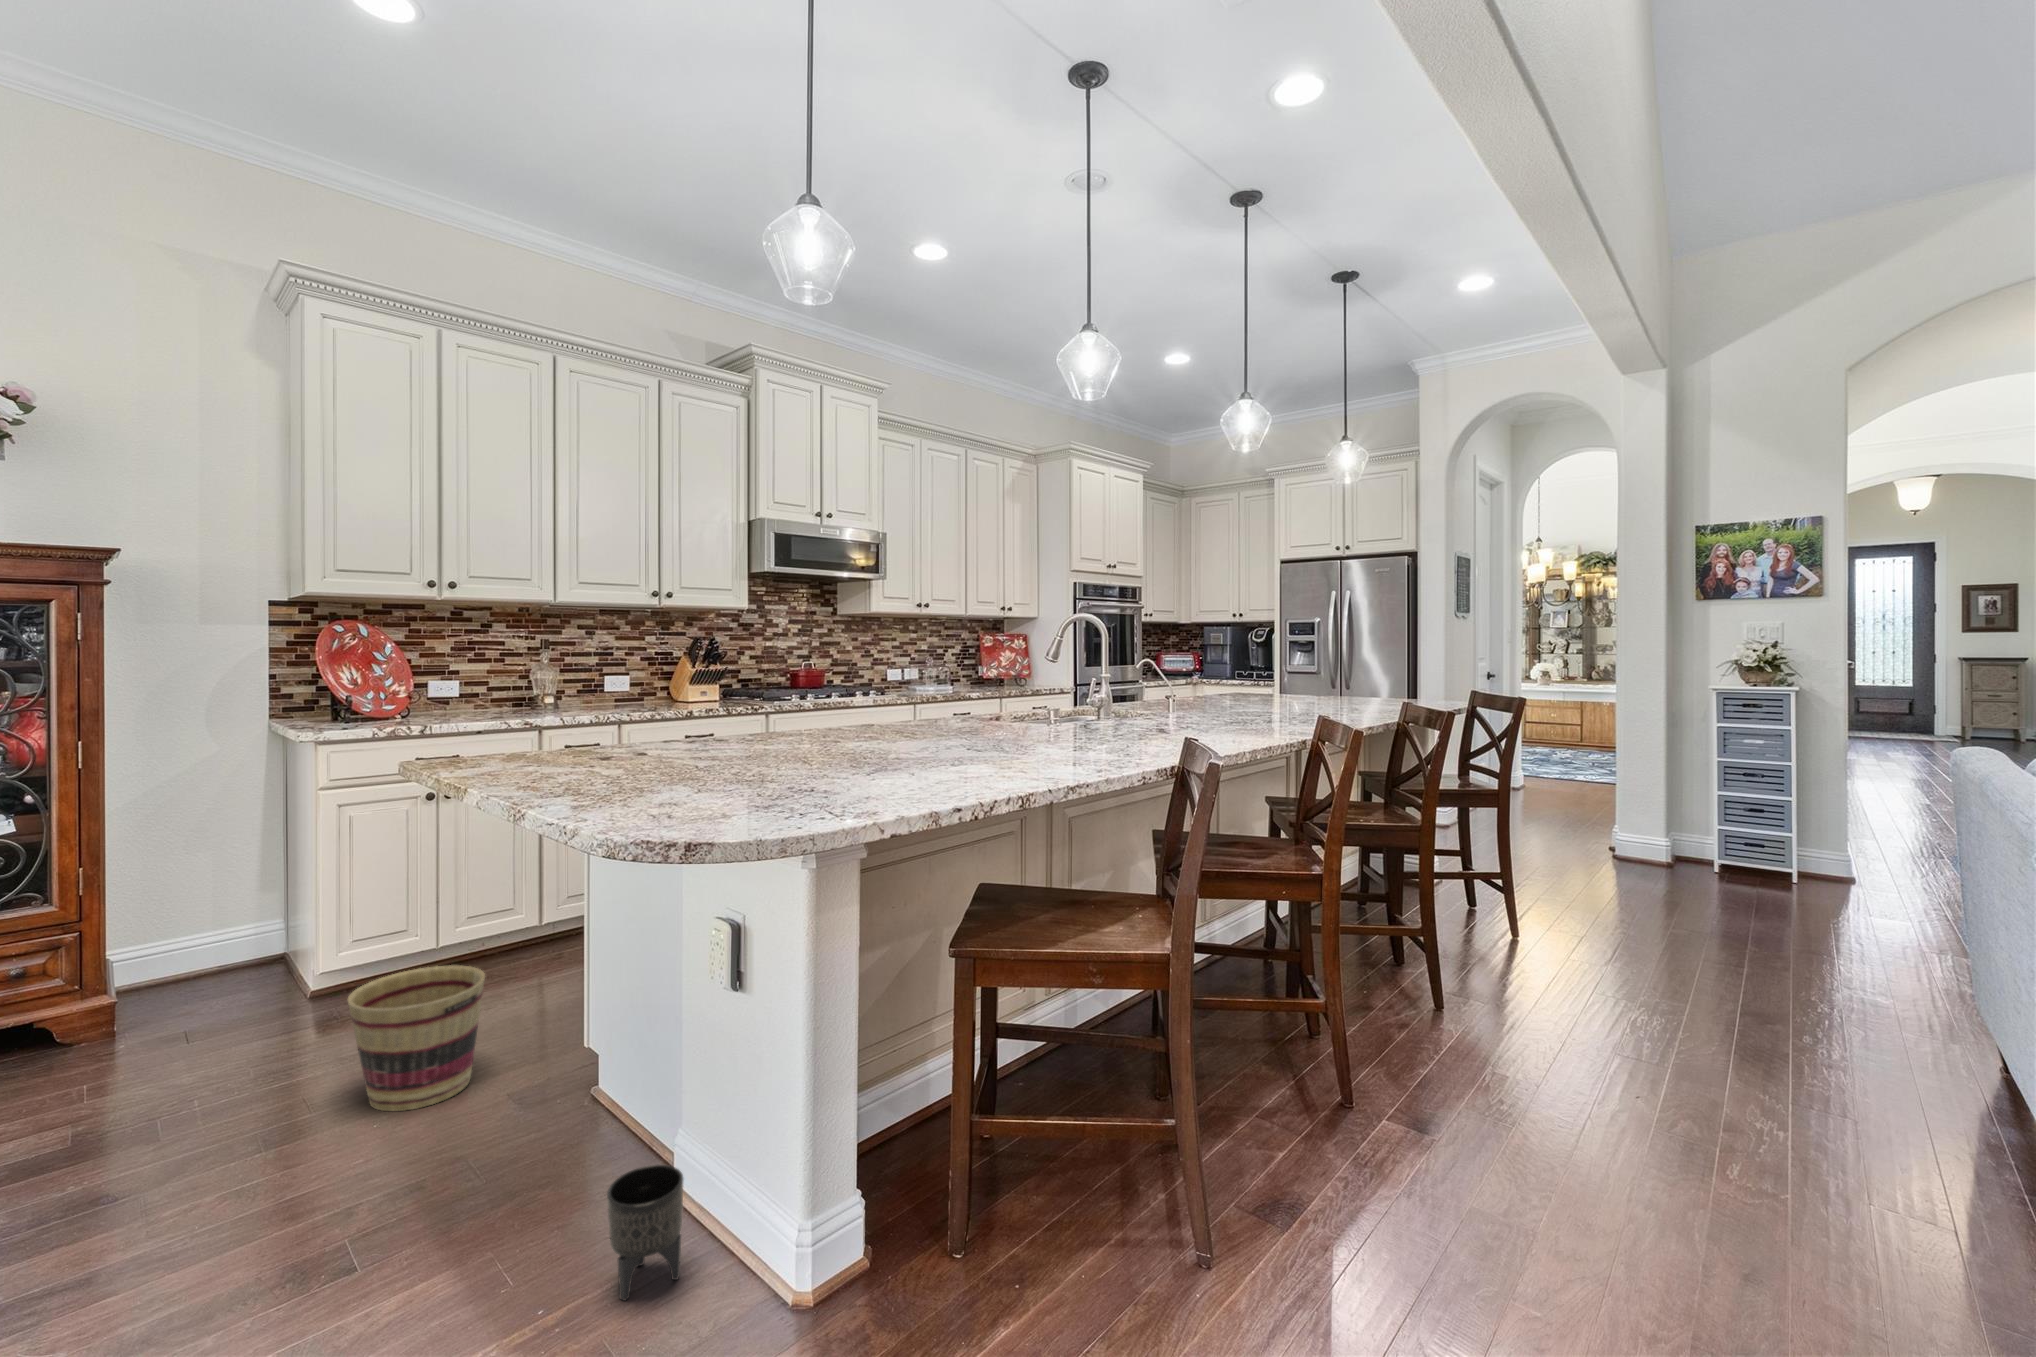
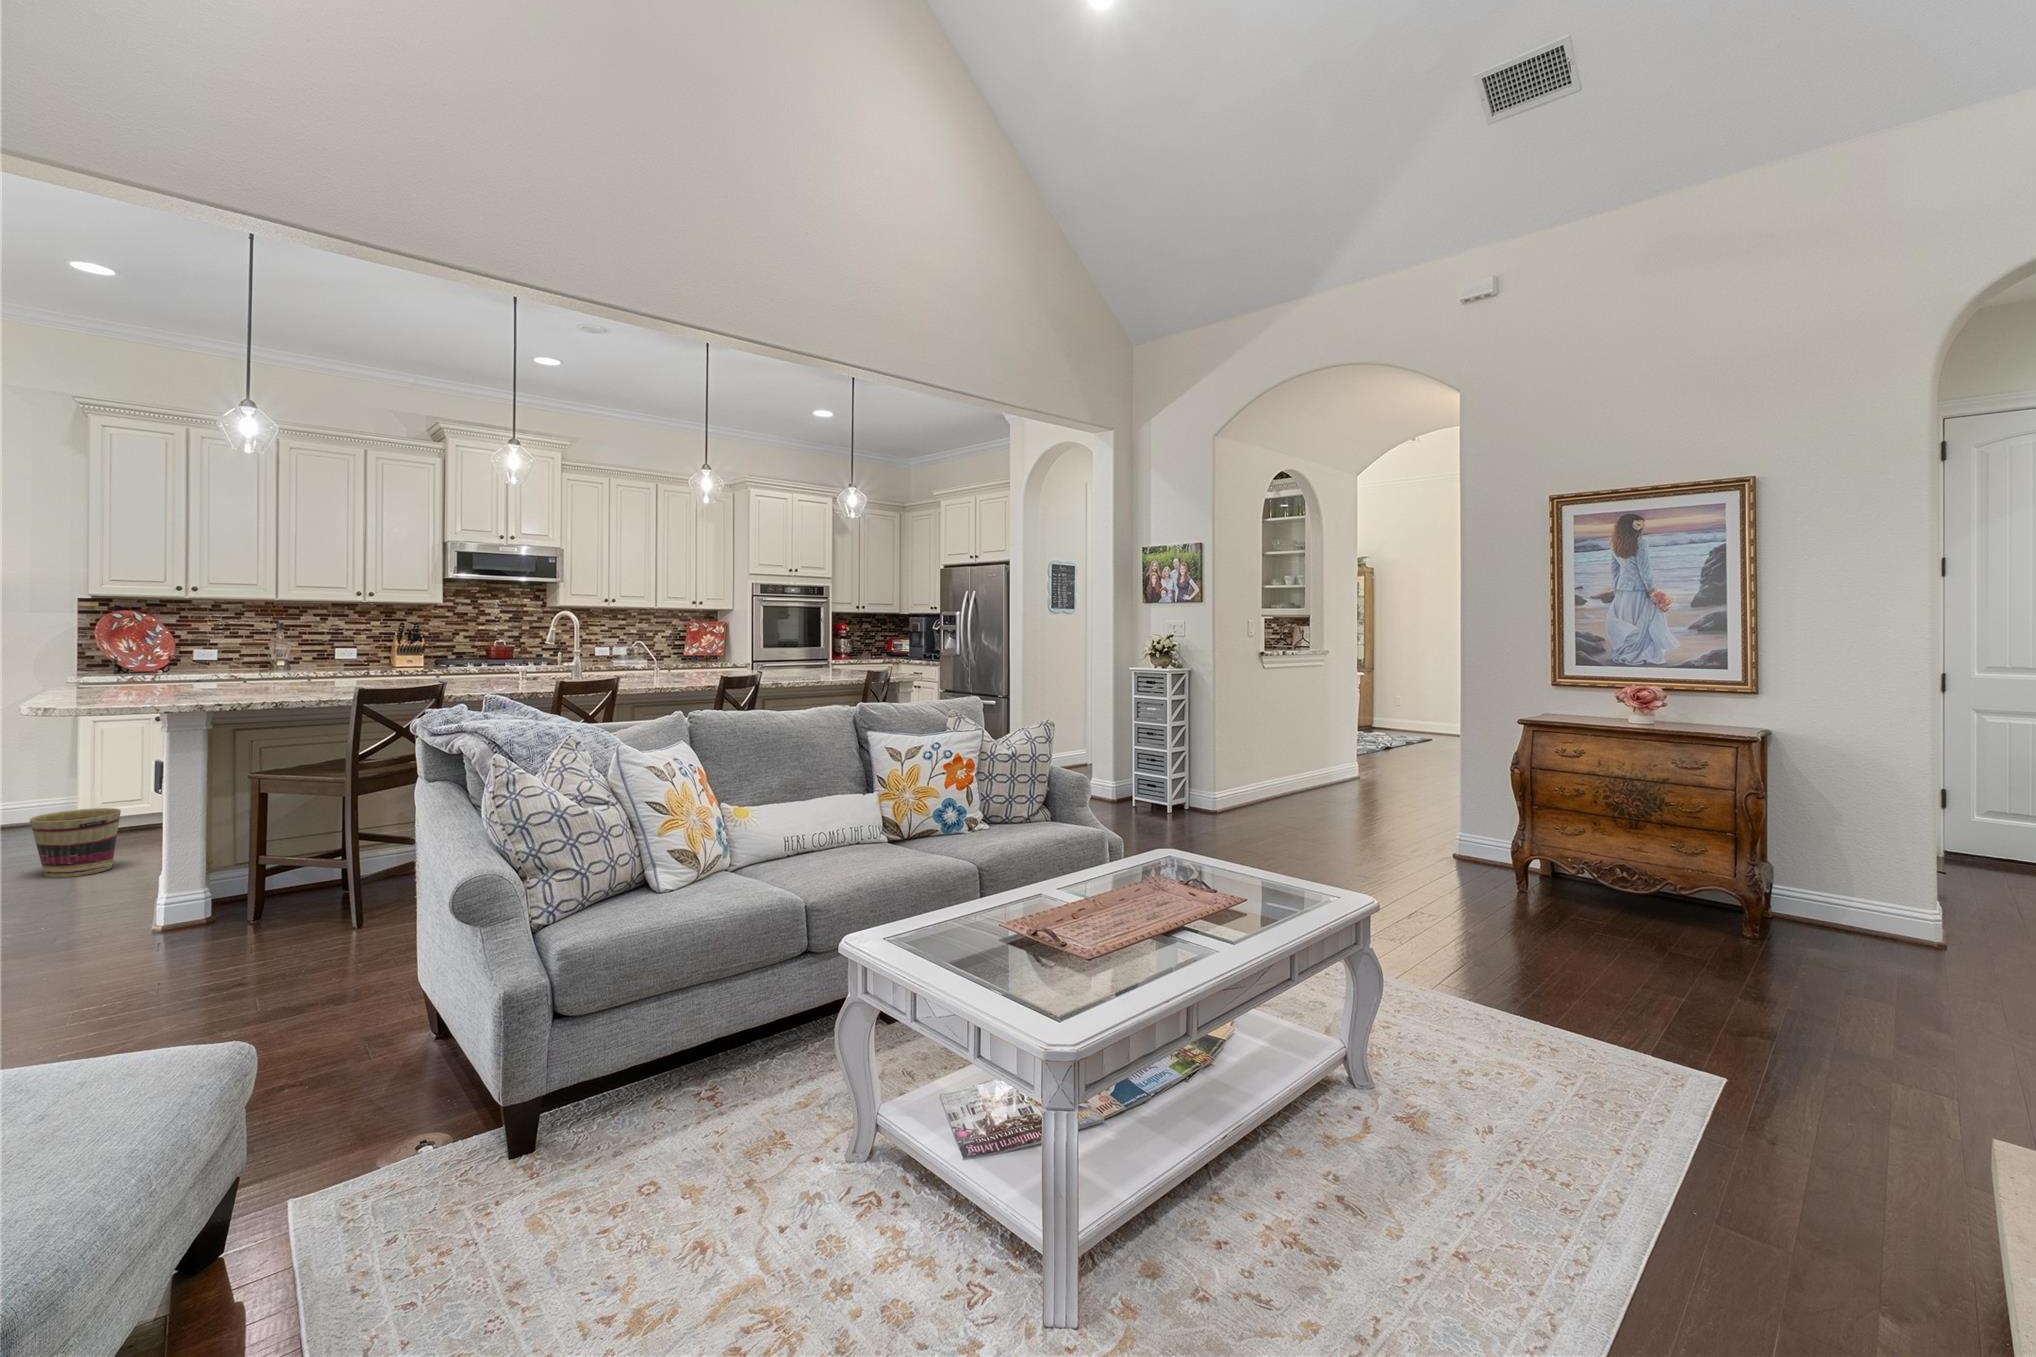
planter: present [607,1164,683,1301] -> none [51,878,99,931]

